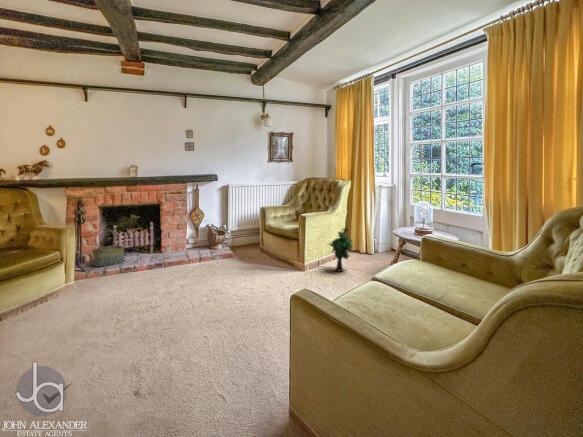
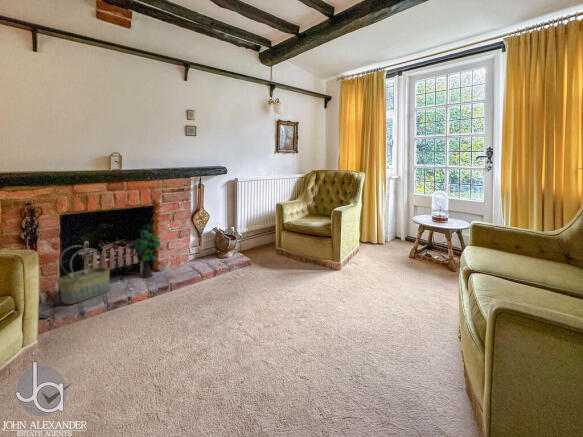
decorative plant: present [330,228,353,272] -> present [128,224,162,278]

